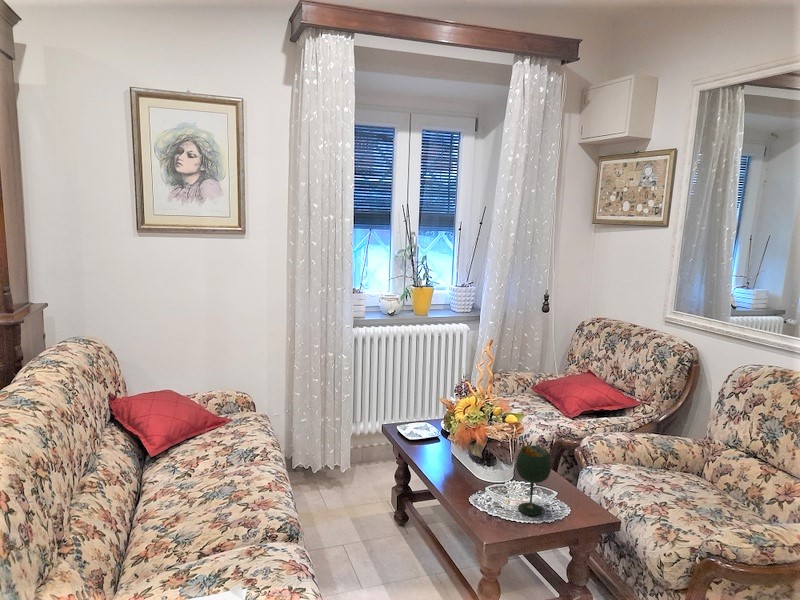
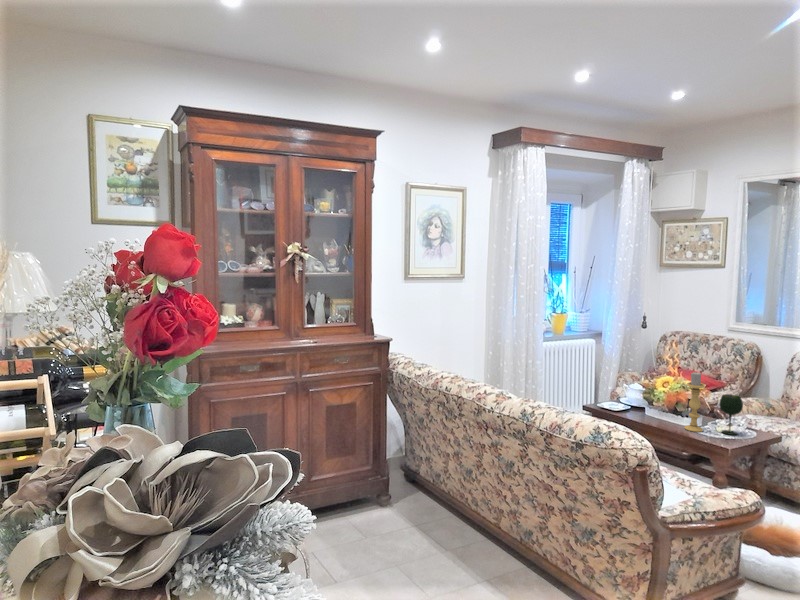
candle holder: none [467,404,496,502] -> present [685,372,704,432]

